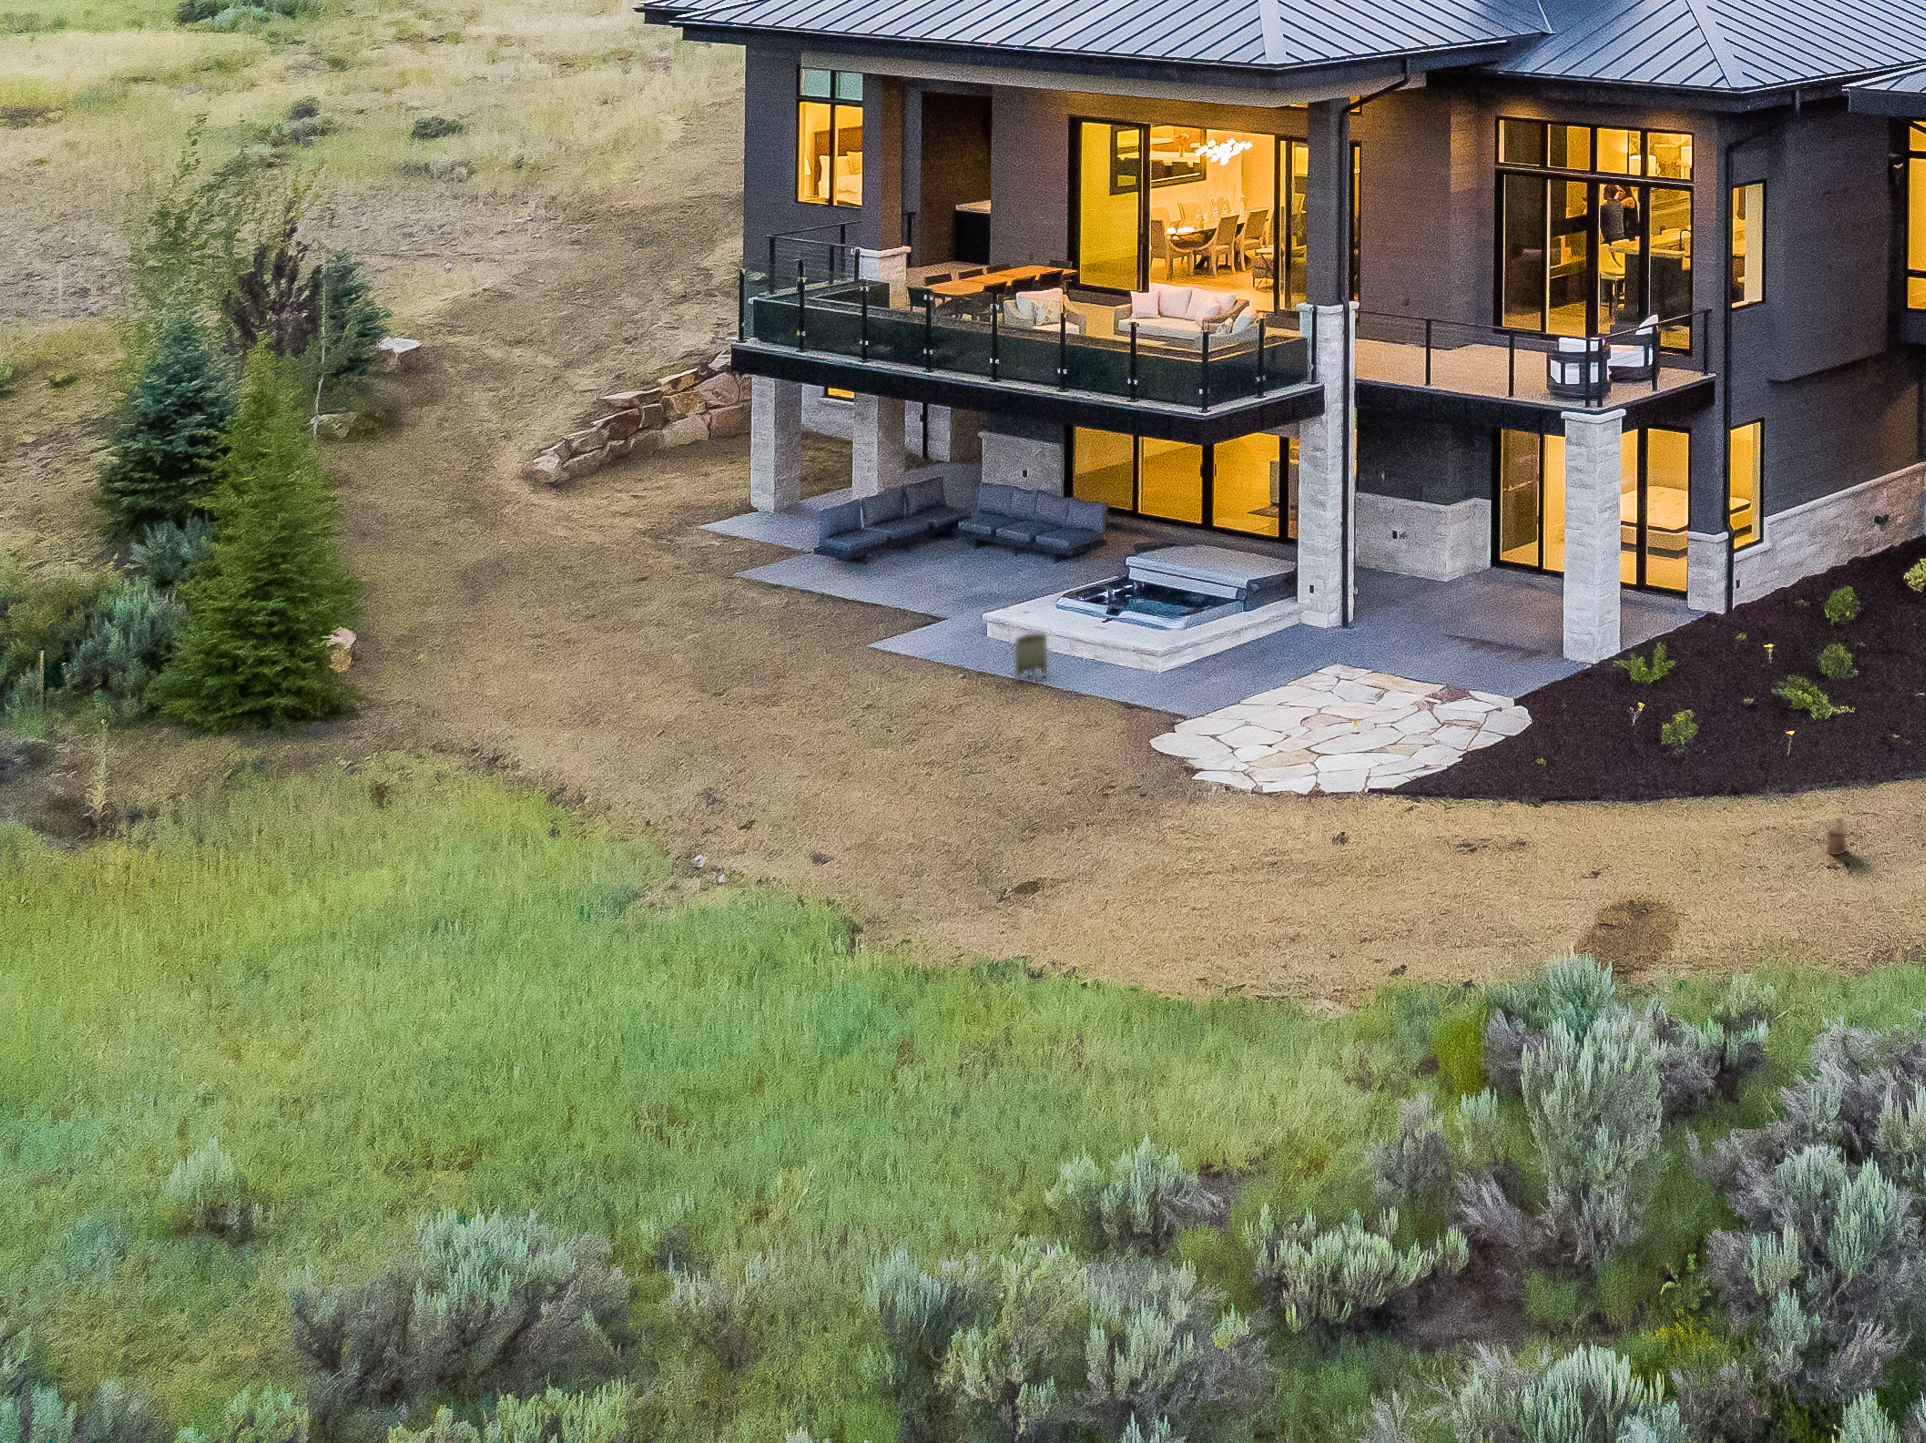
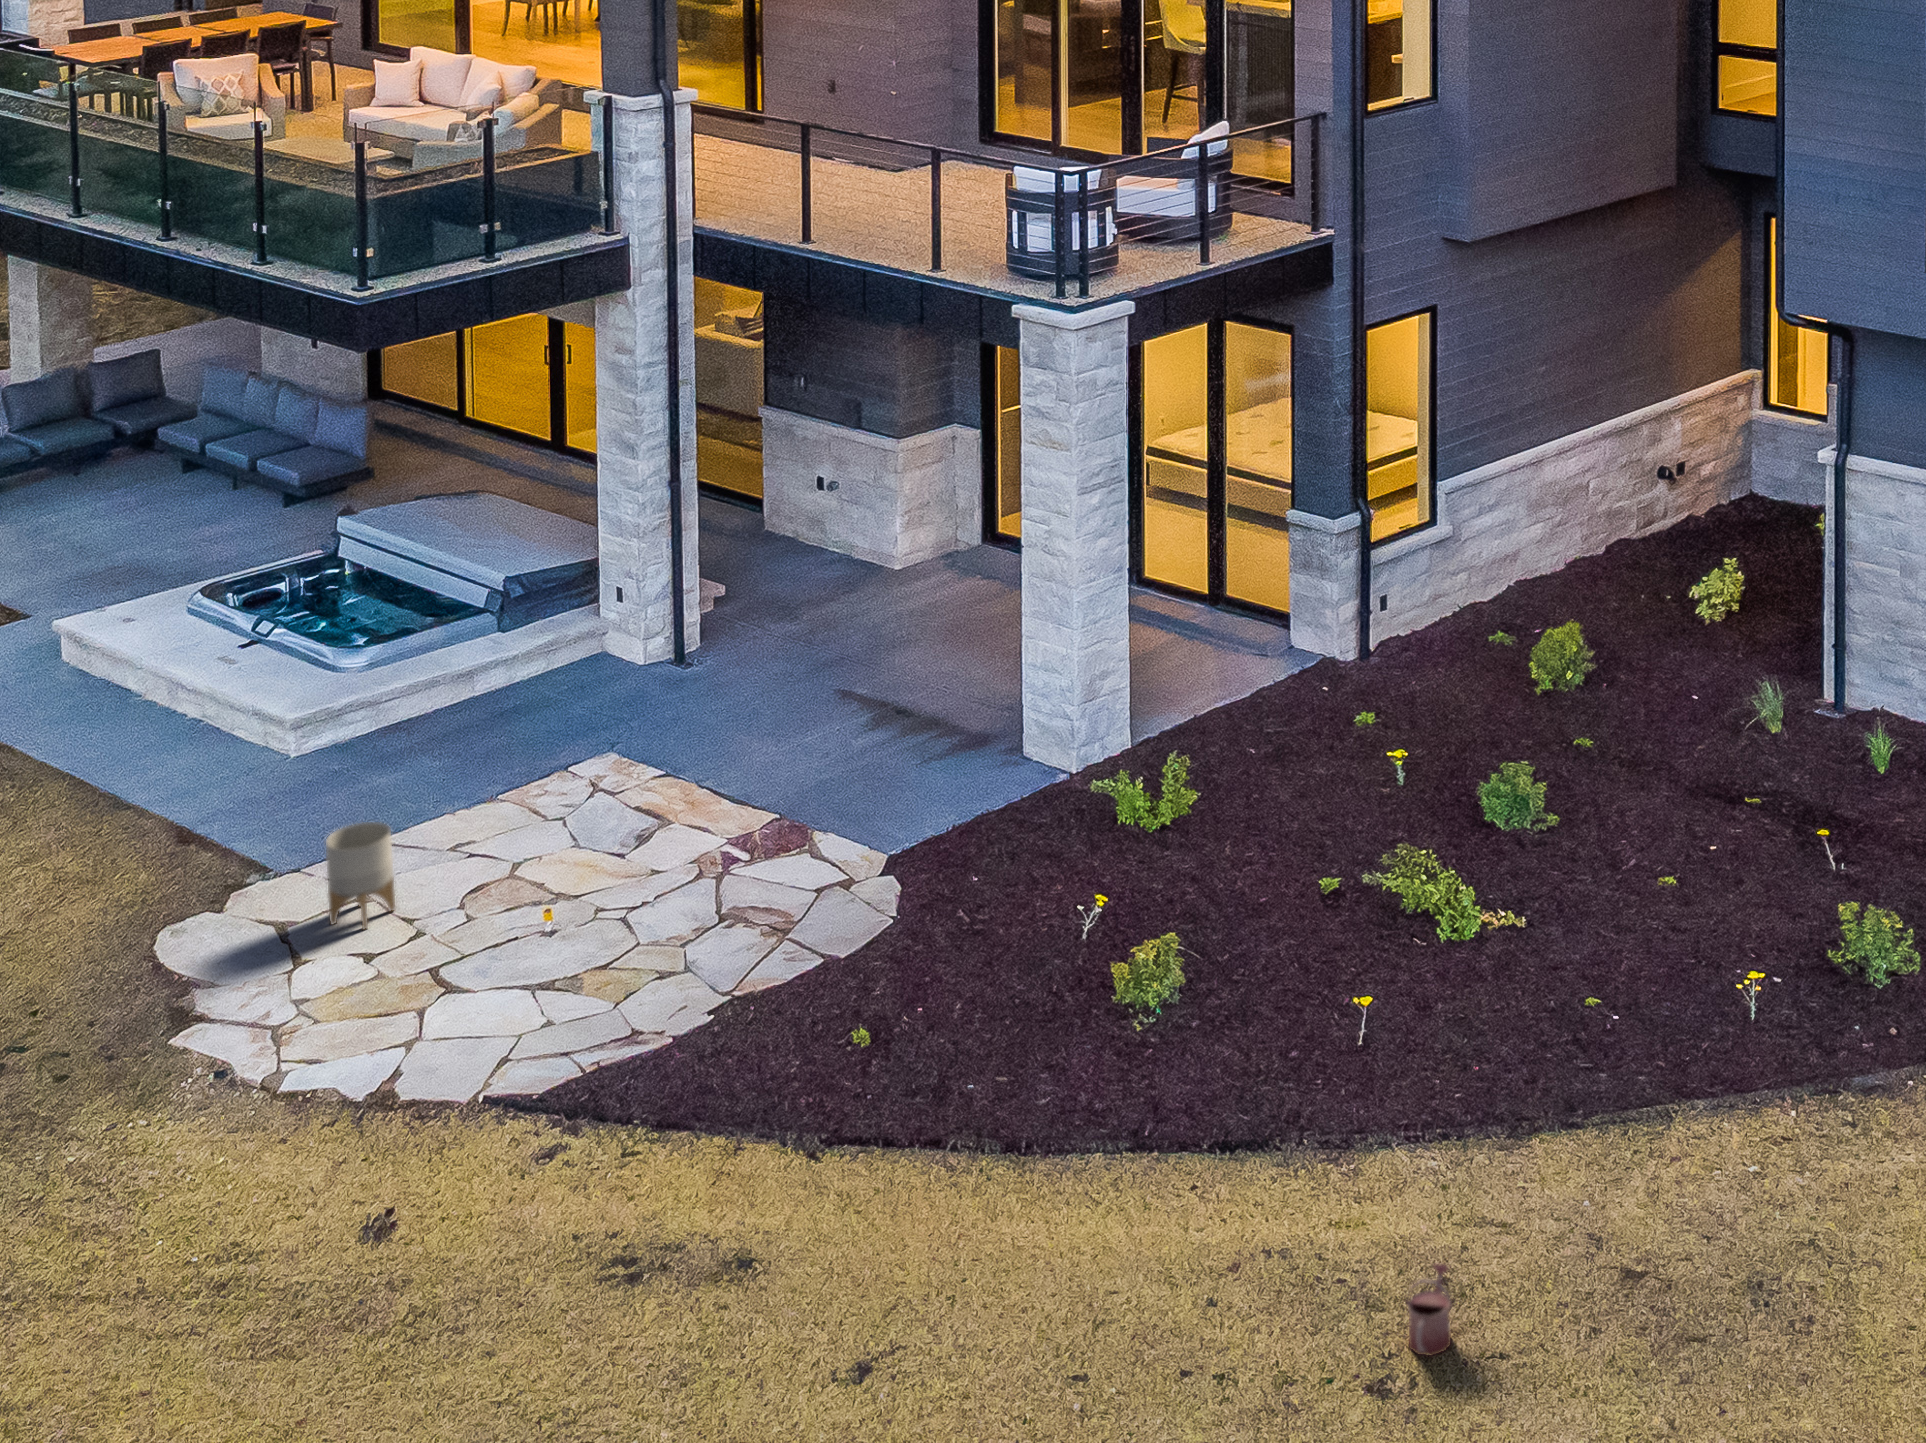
planter: present [1015,633,1047,681] -> present [326,822,395,929]

